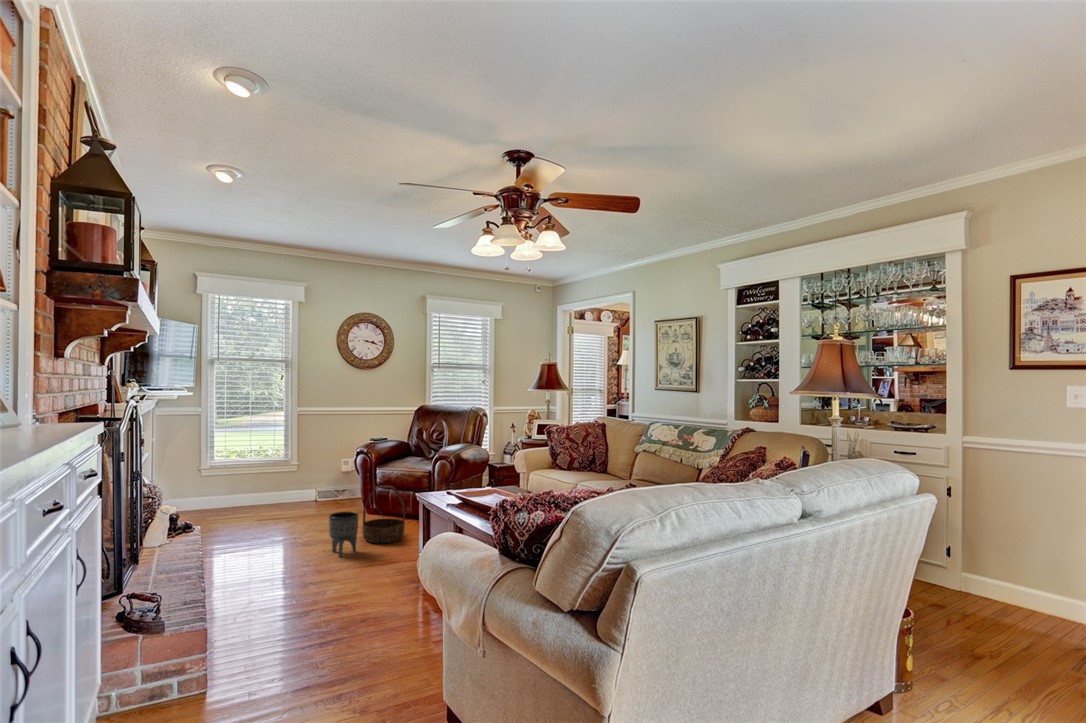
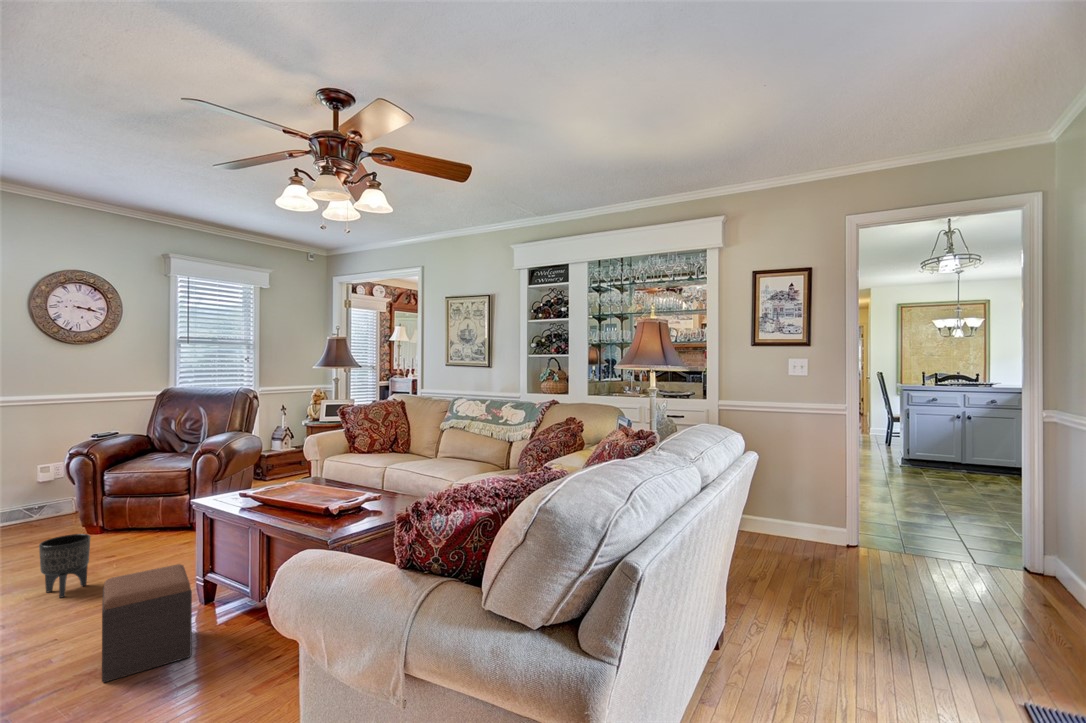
basket: present [363,486,405,543] -> none [93,492,159,569]
footstool: none [347,541,406,618] -> present [102,564,192,682]

